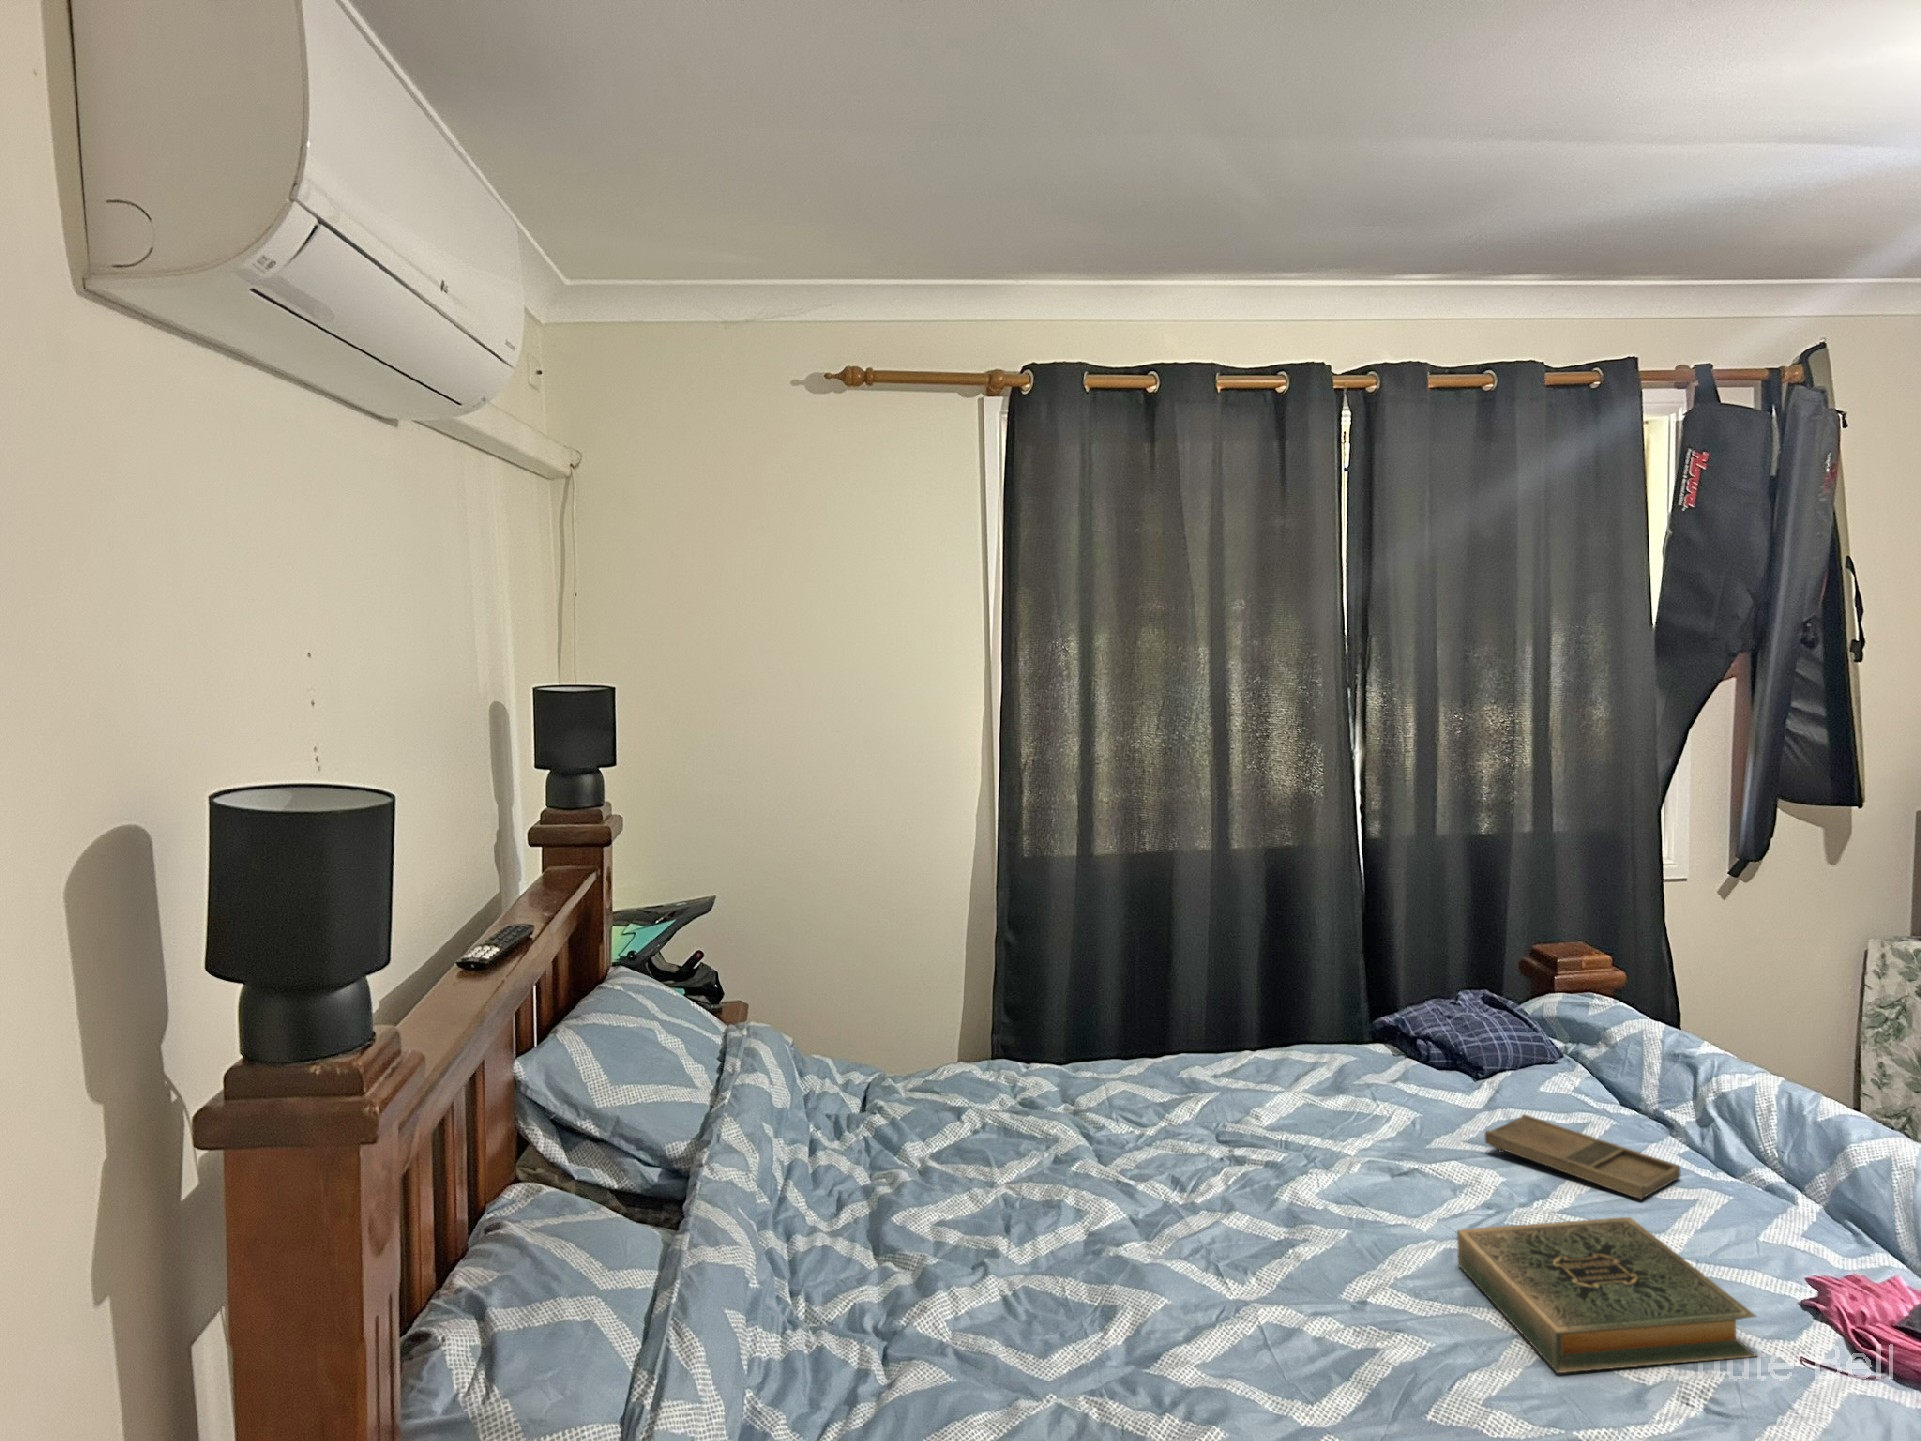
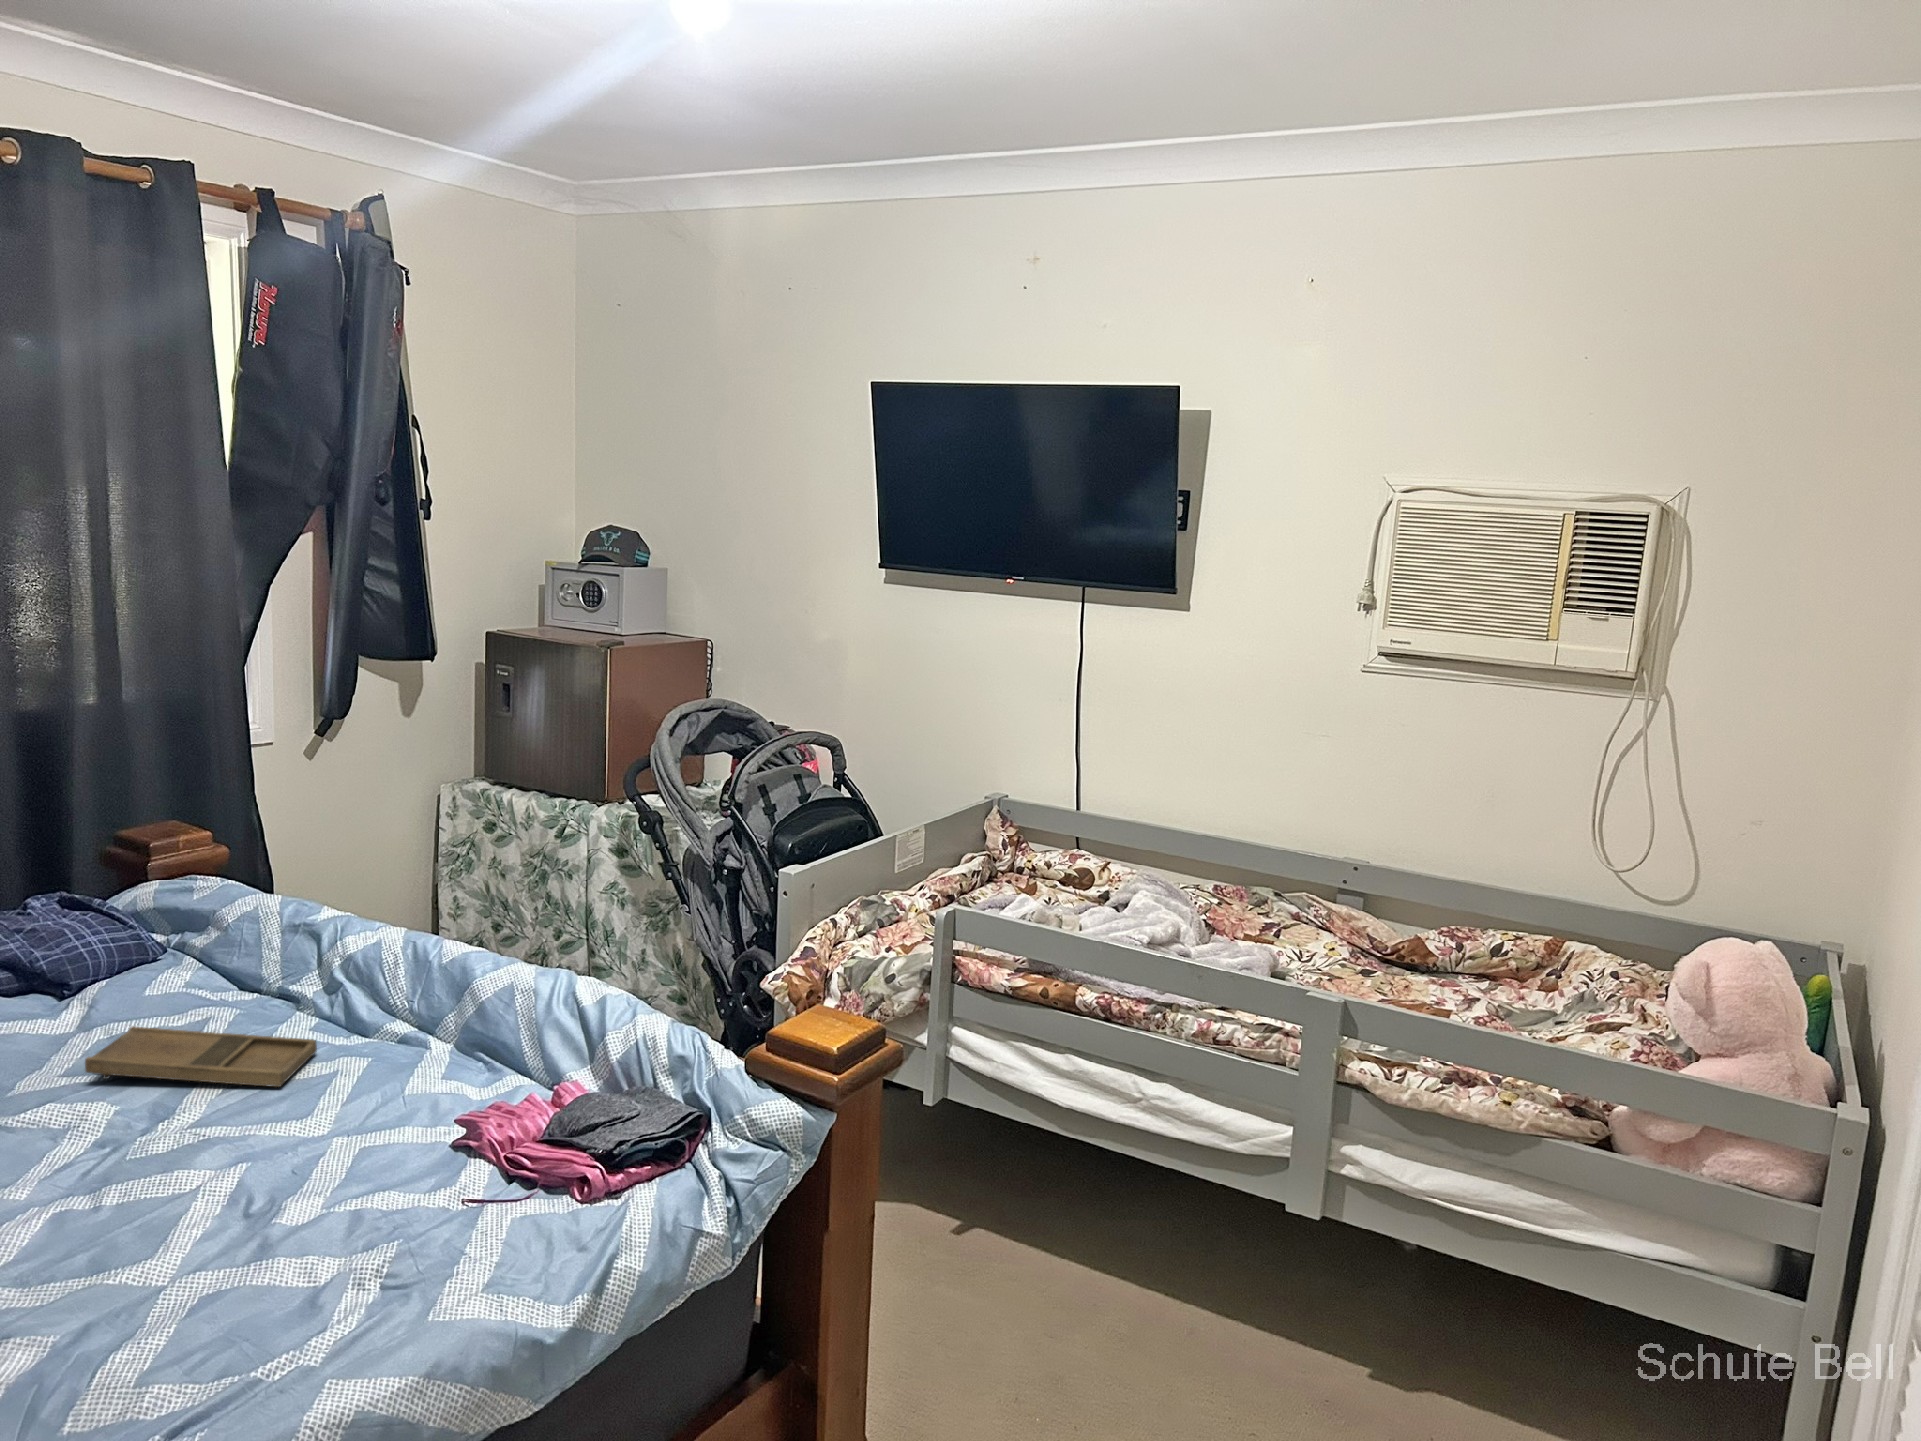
hardback book: present [1457,1217,1756,1373] -> none [68,1110,425,1317]

